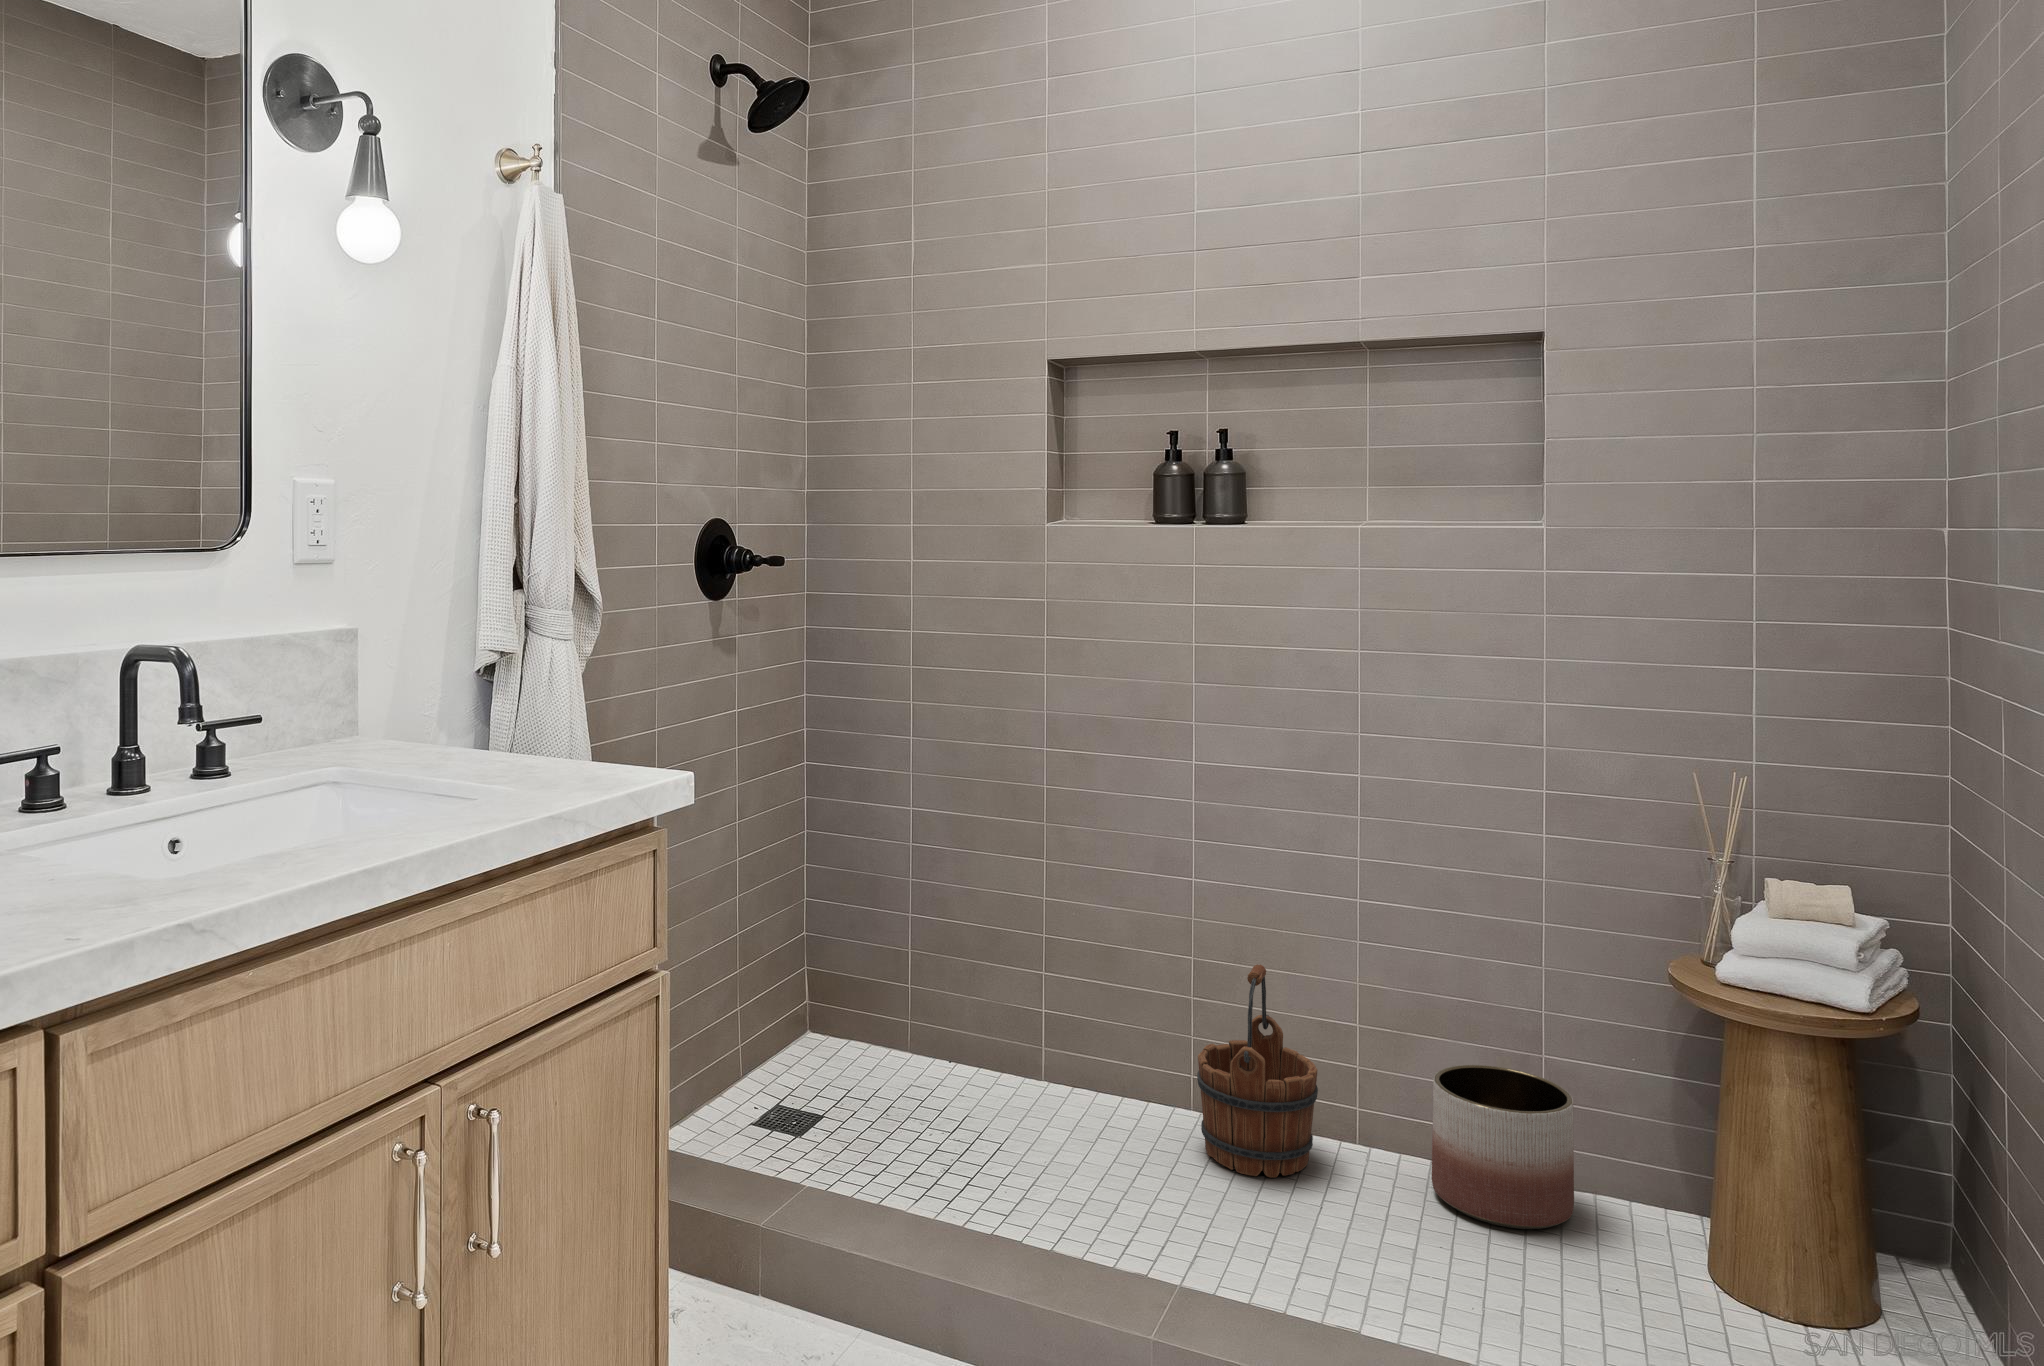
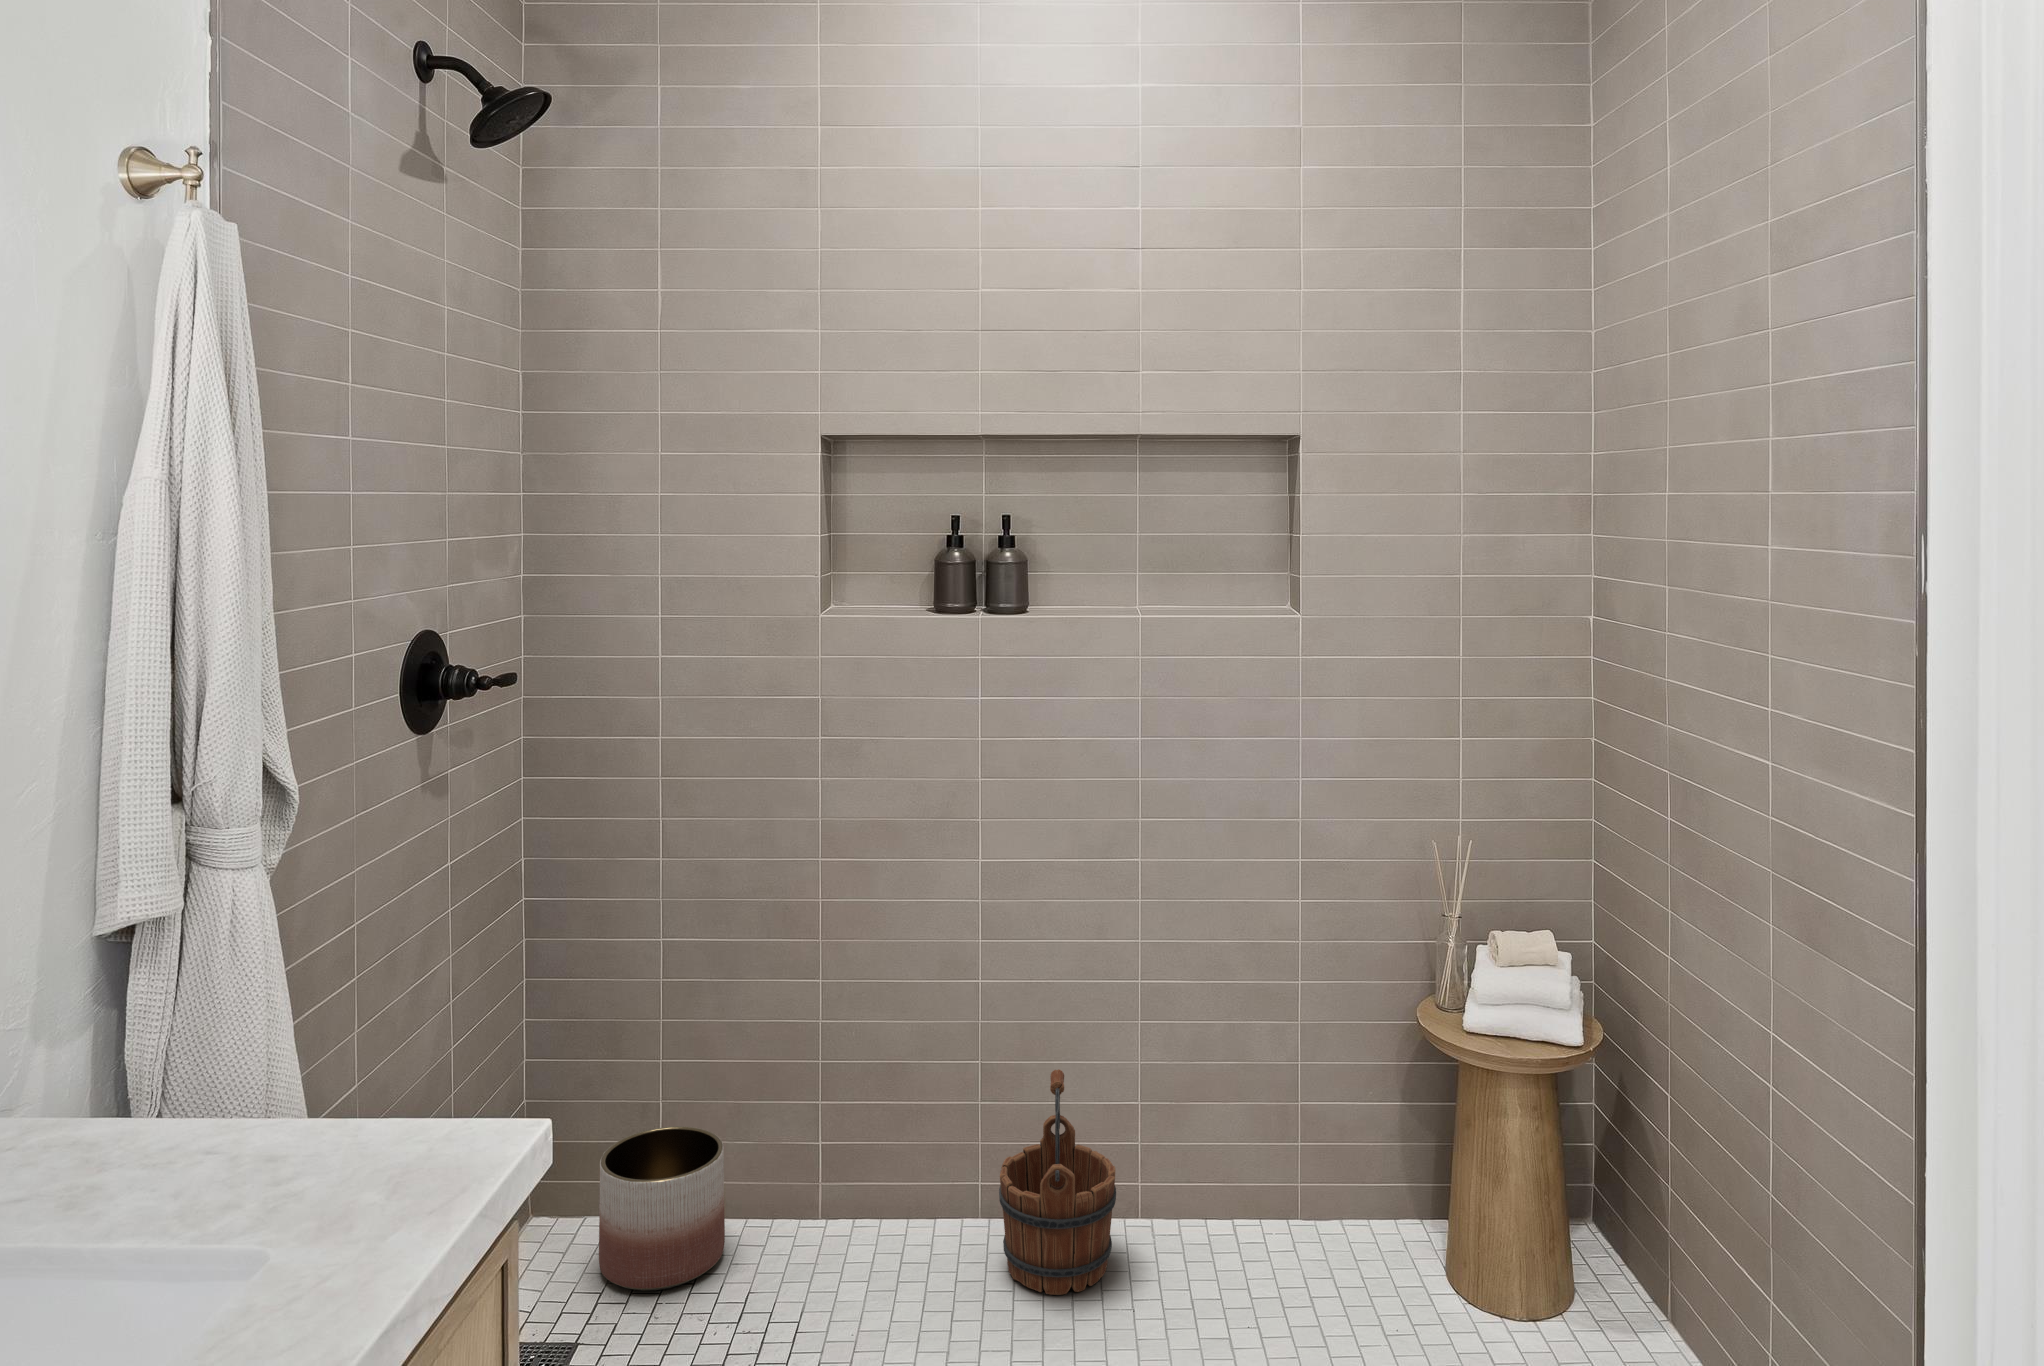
planter: present [1432,1065,1574,1229] -> present [599,1126,725,1291]

